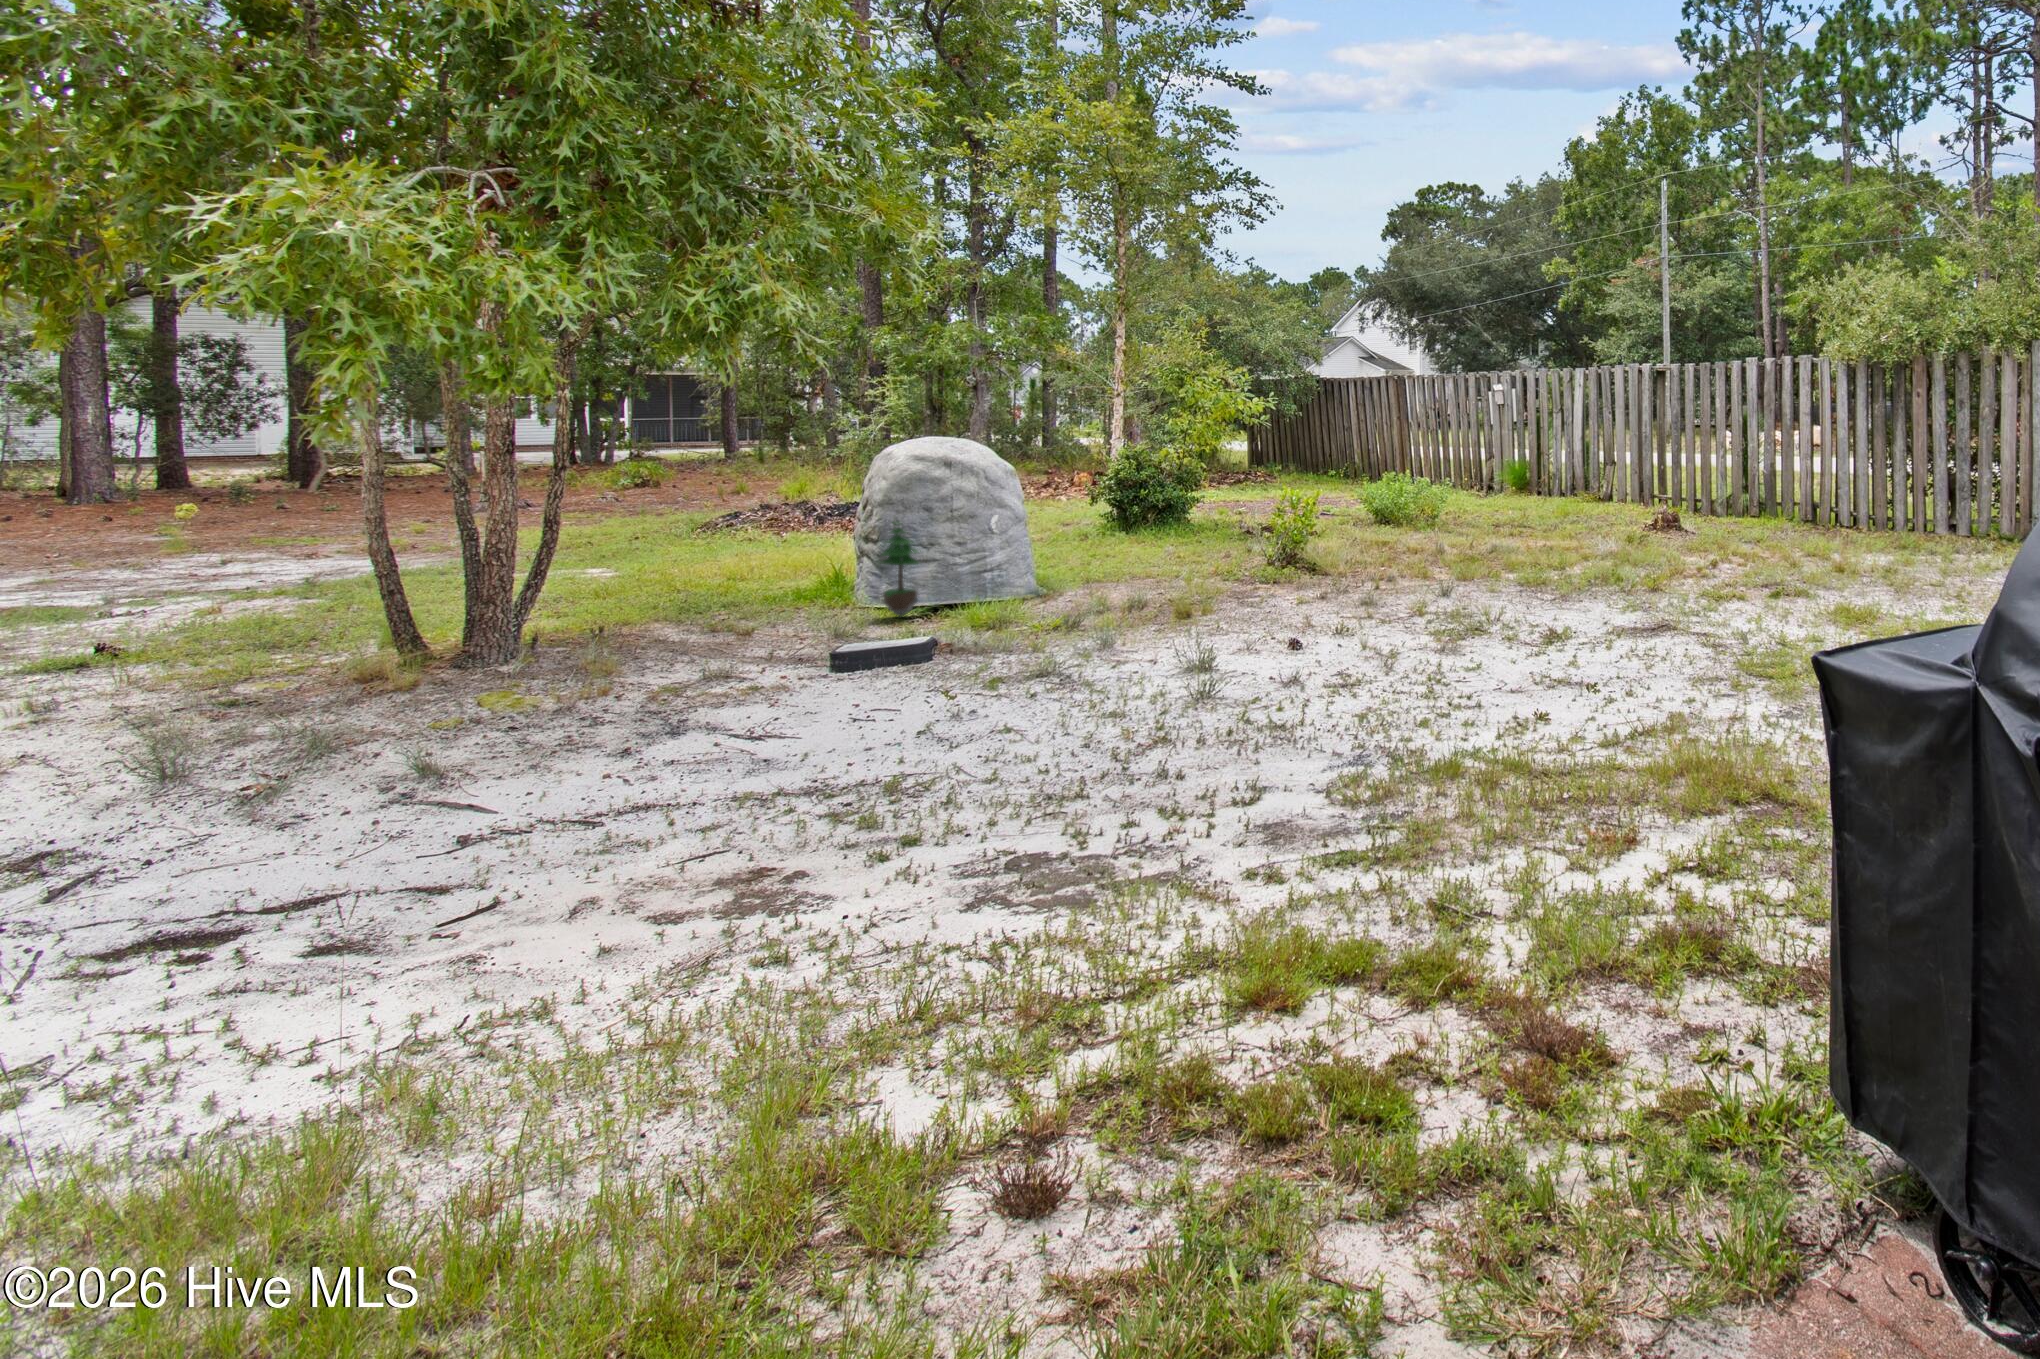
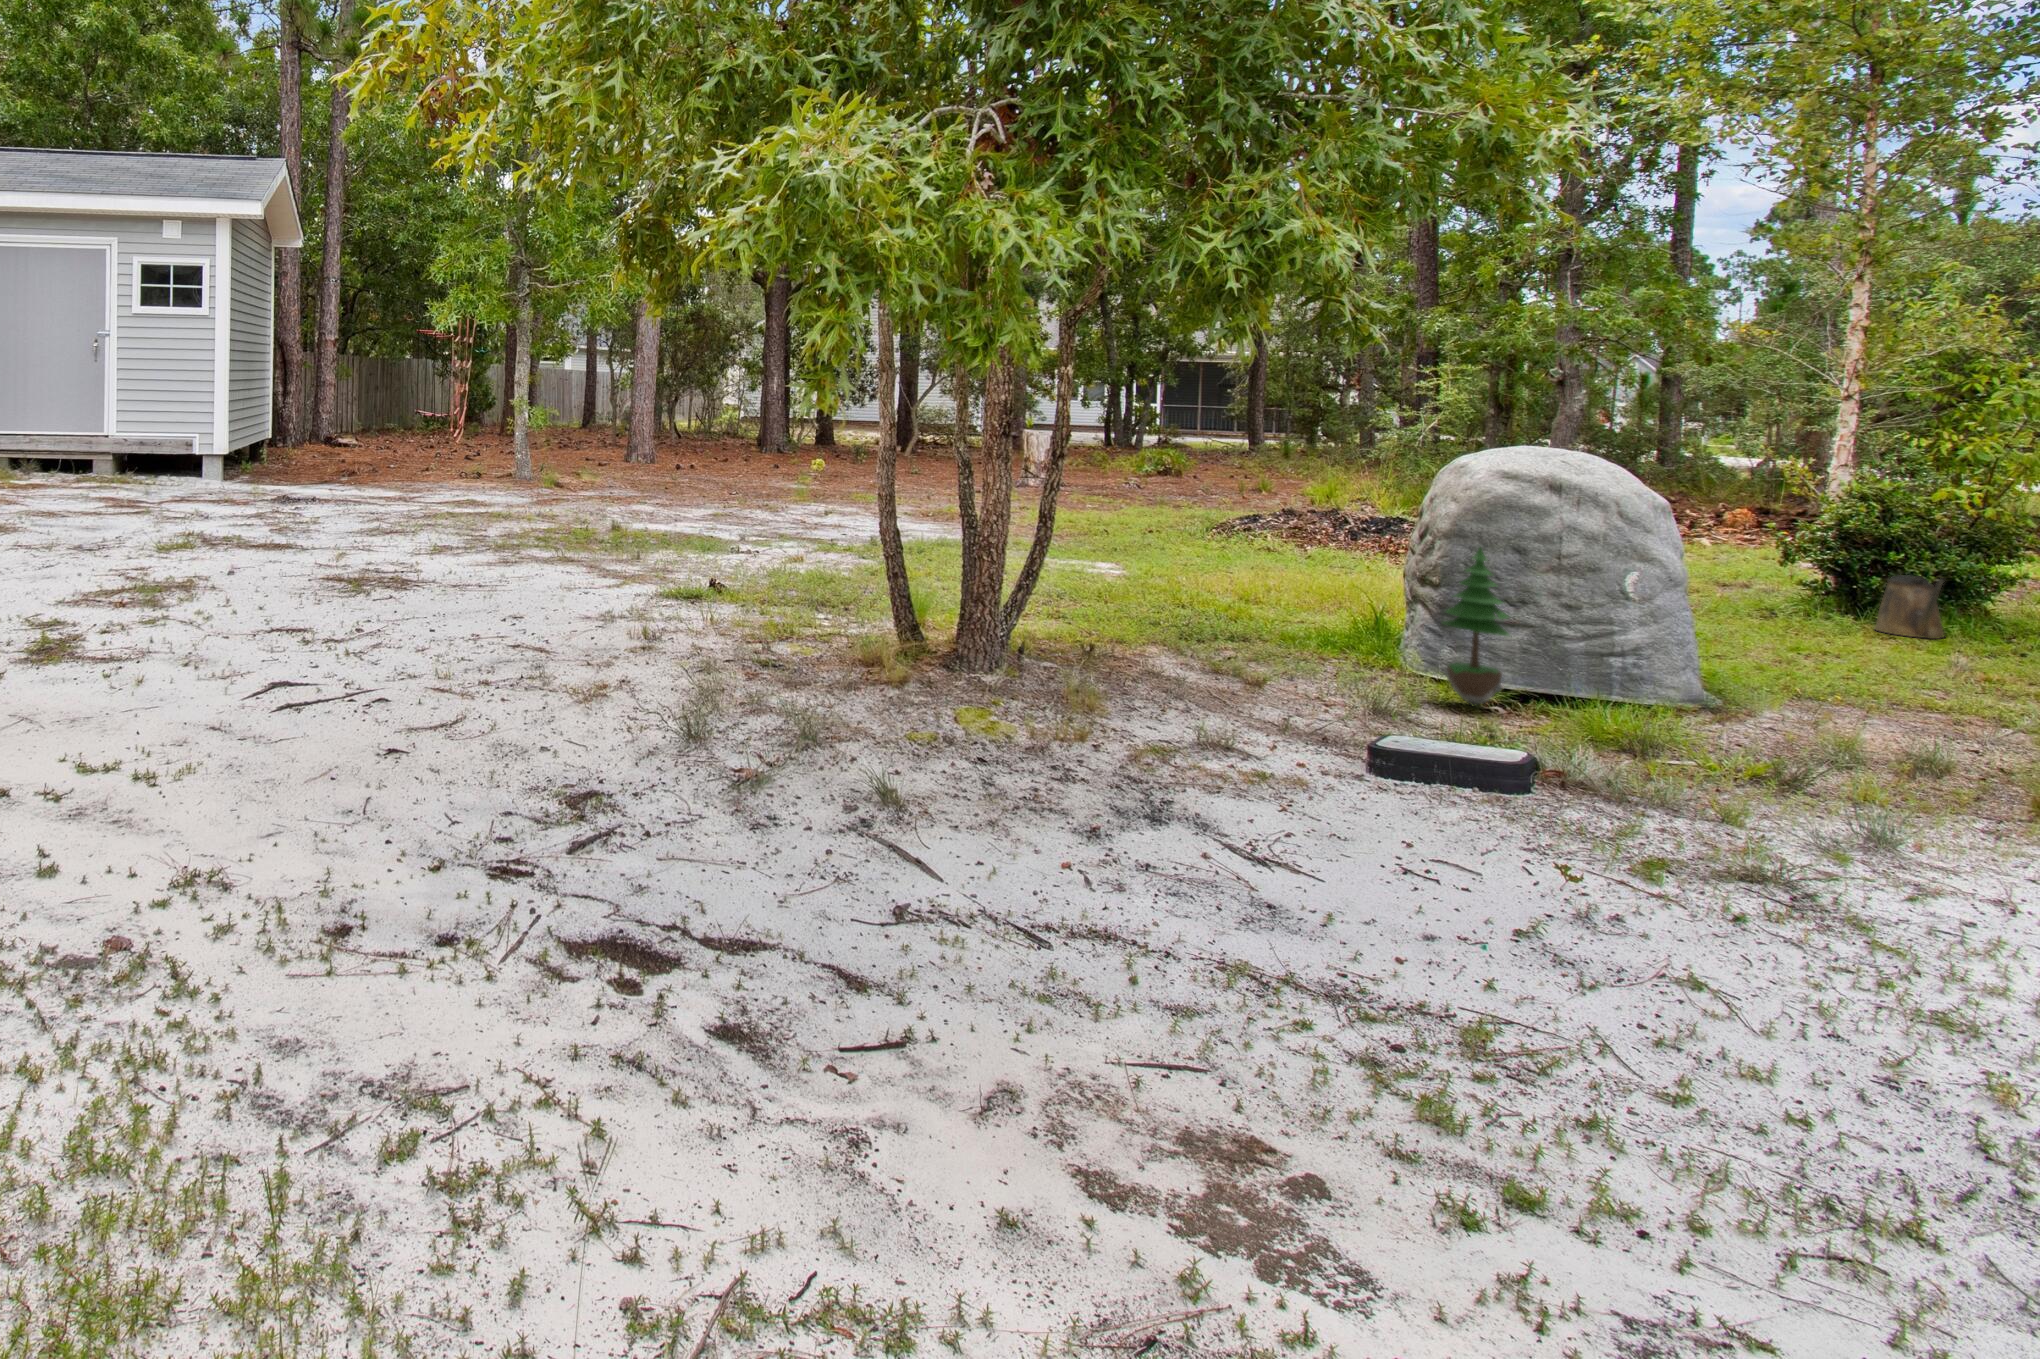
watering can: none [1125,492,1156,530] -> present [1874,575,1945,639]

